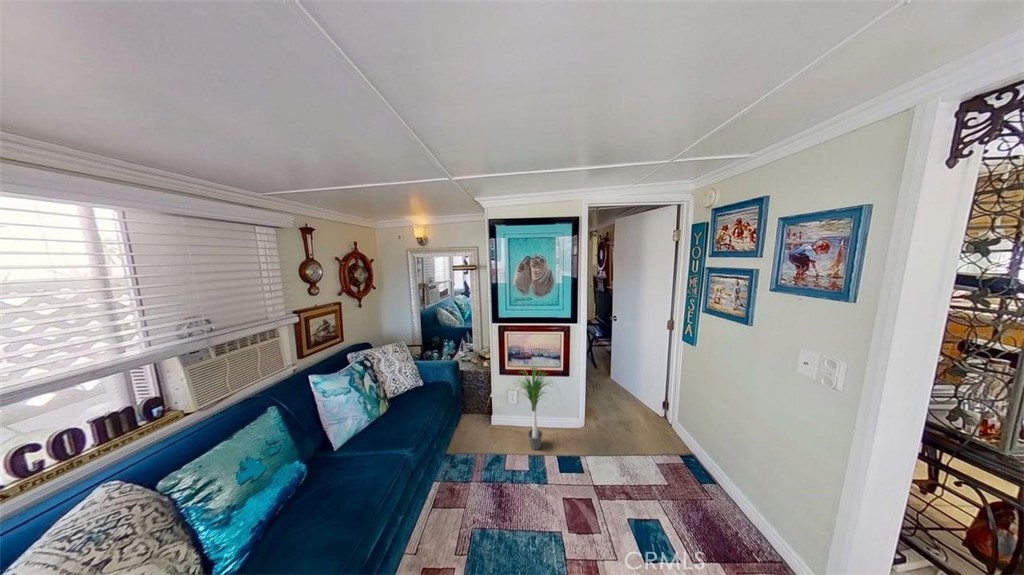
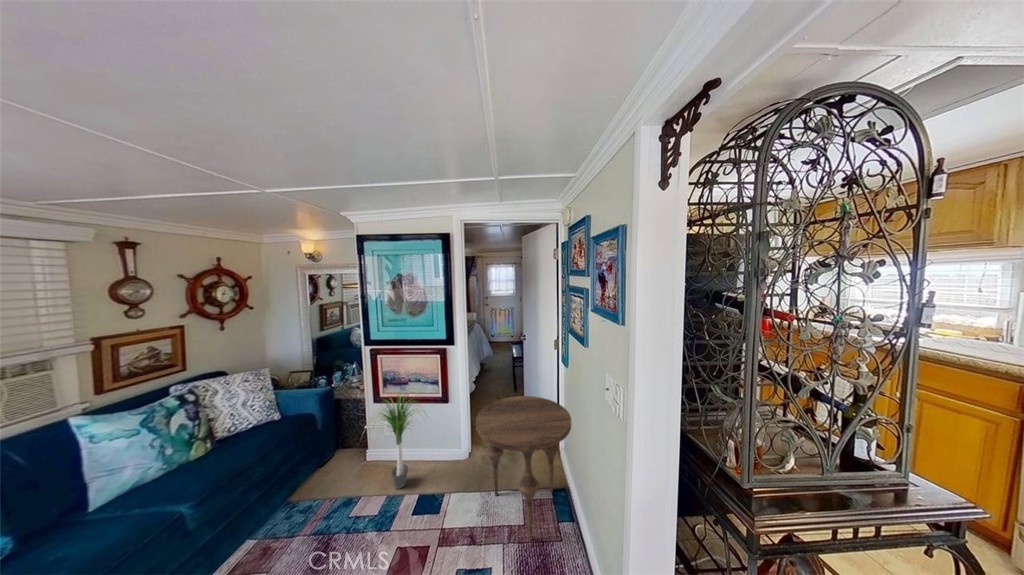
side table: none [618,373,721,502] -> present [476,396,571,540]

